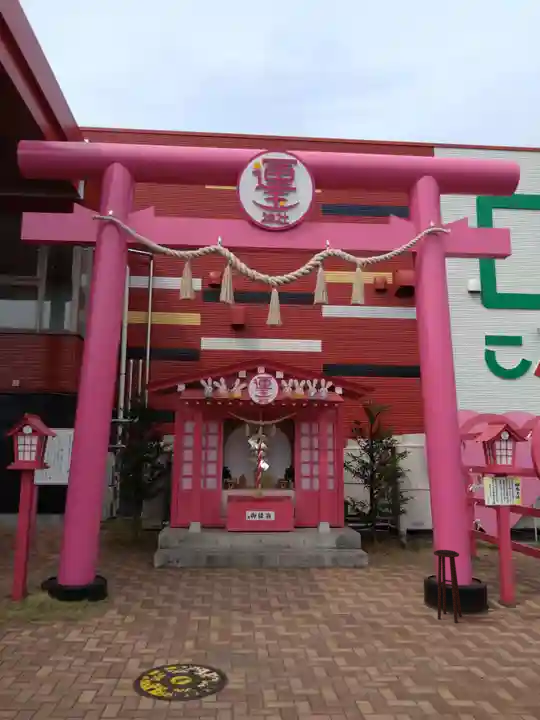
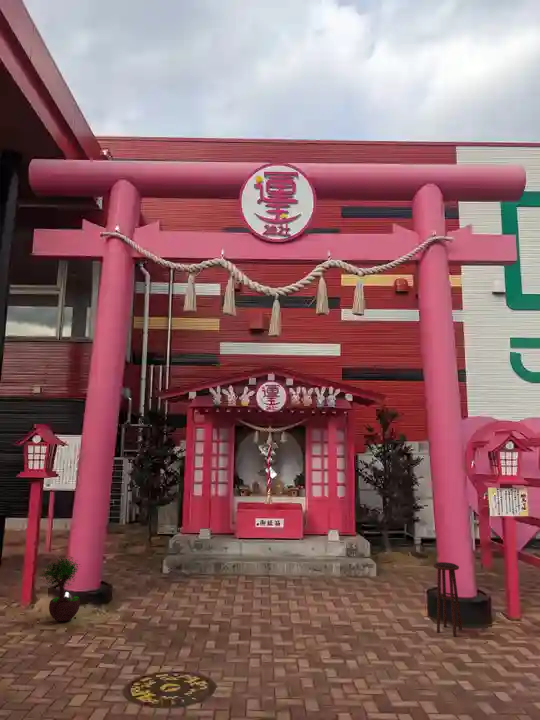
potted tree: none [34,544,77,616] -> present [42,556,80,621]

